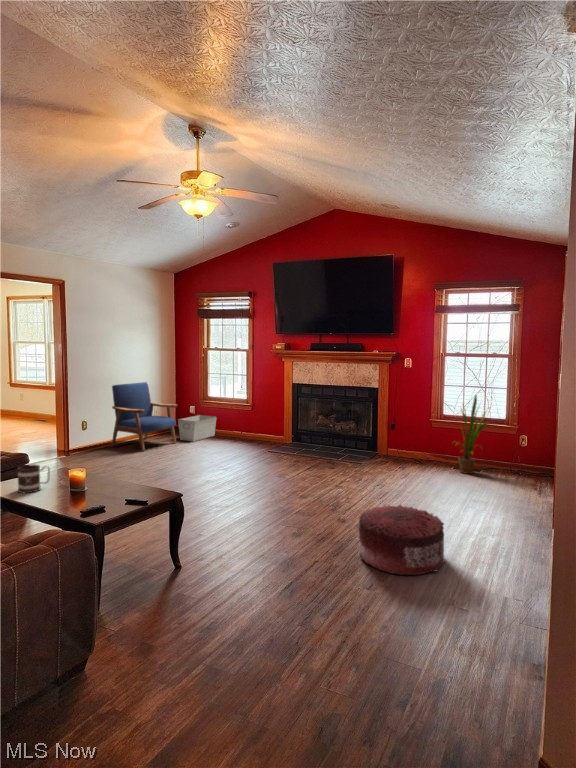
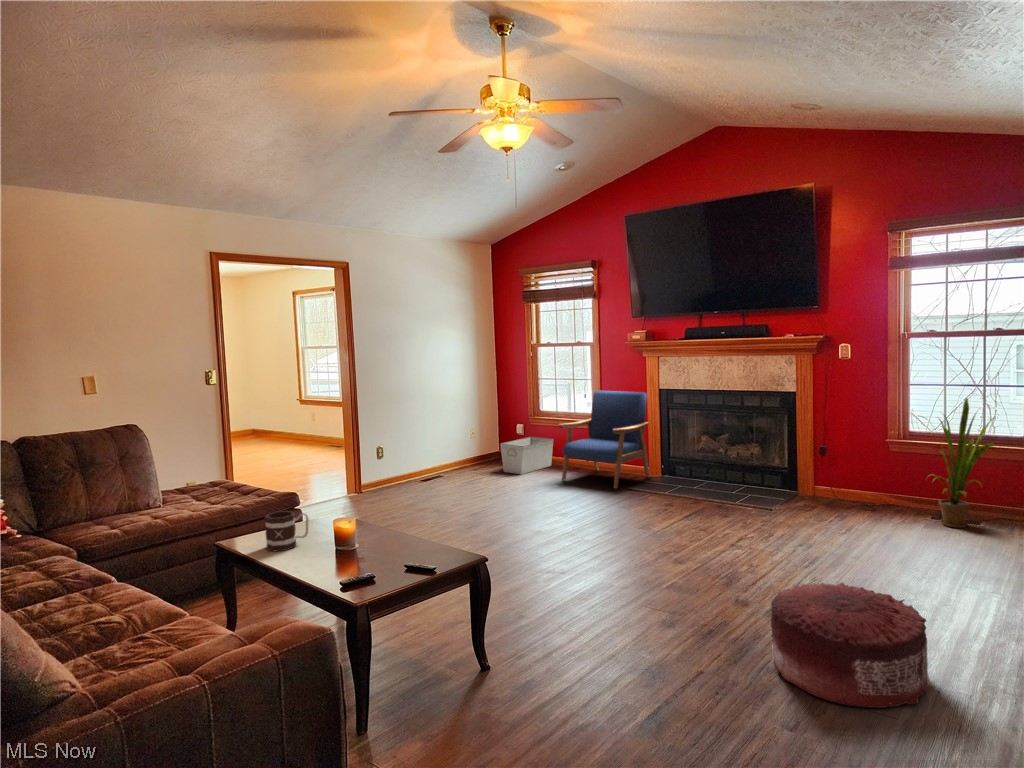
armchair: present [112,382,177,451] -> present [559,390,649,489]

